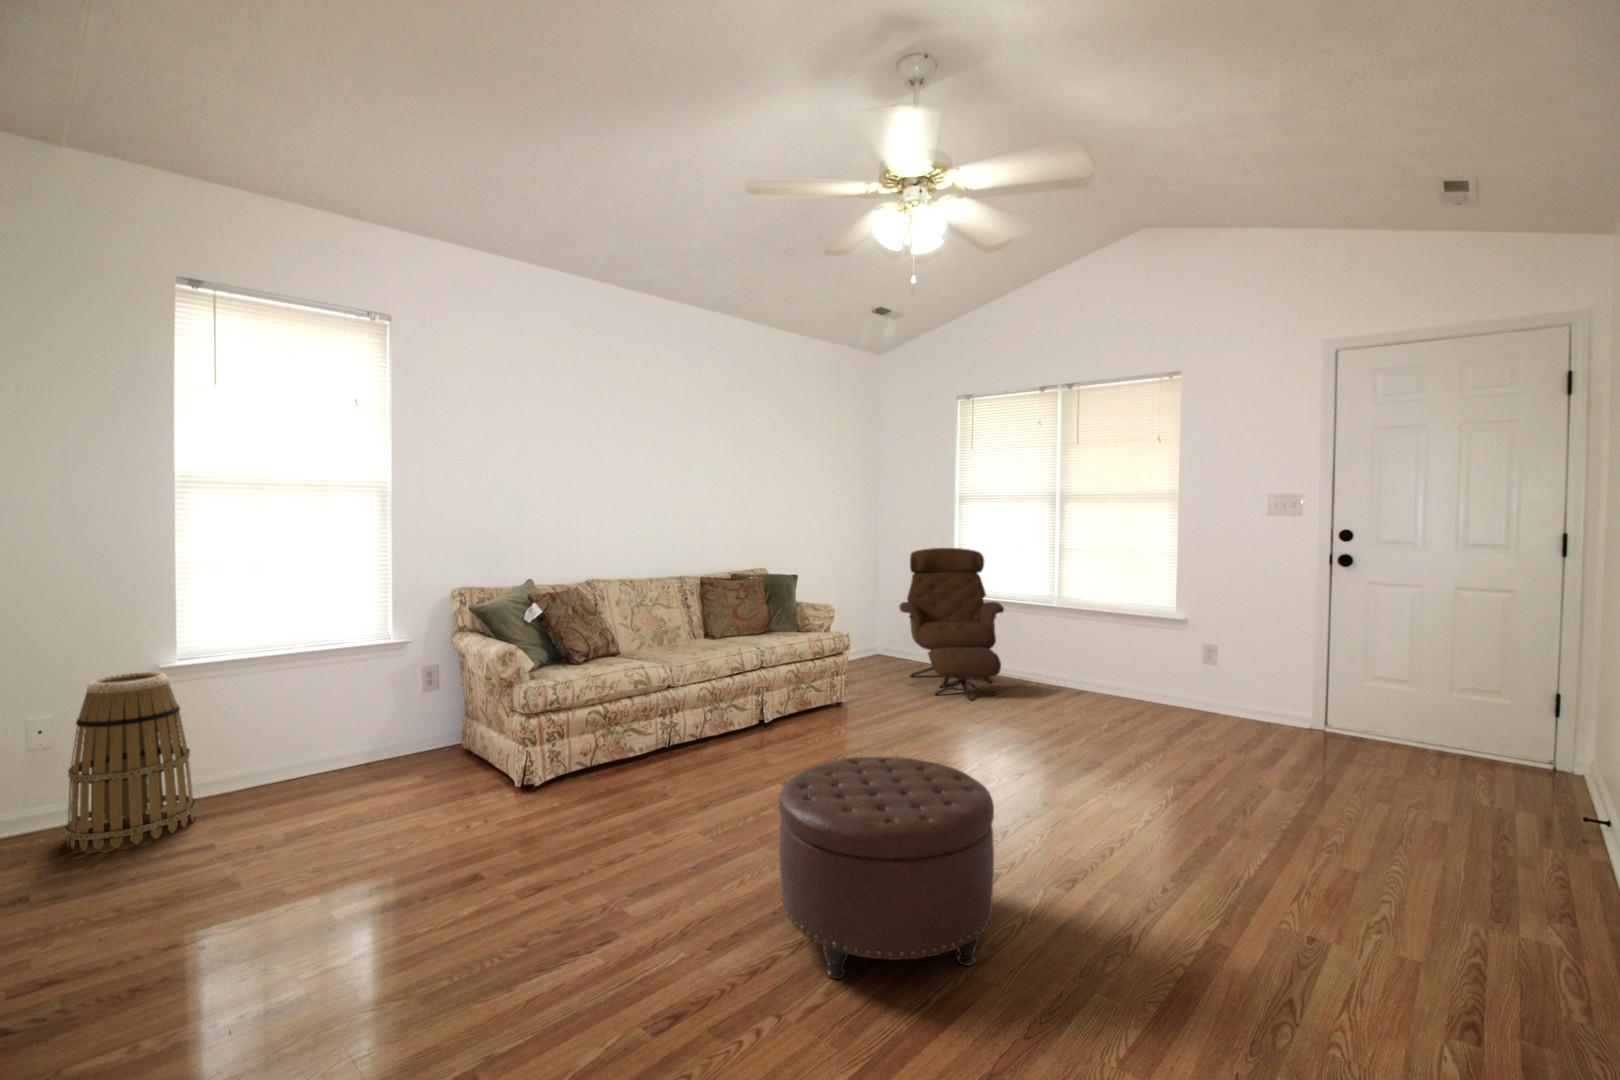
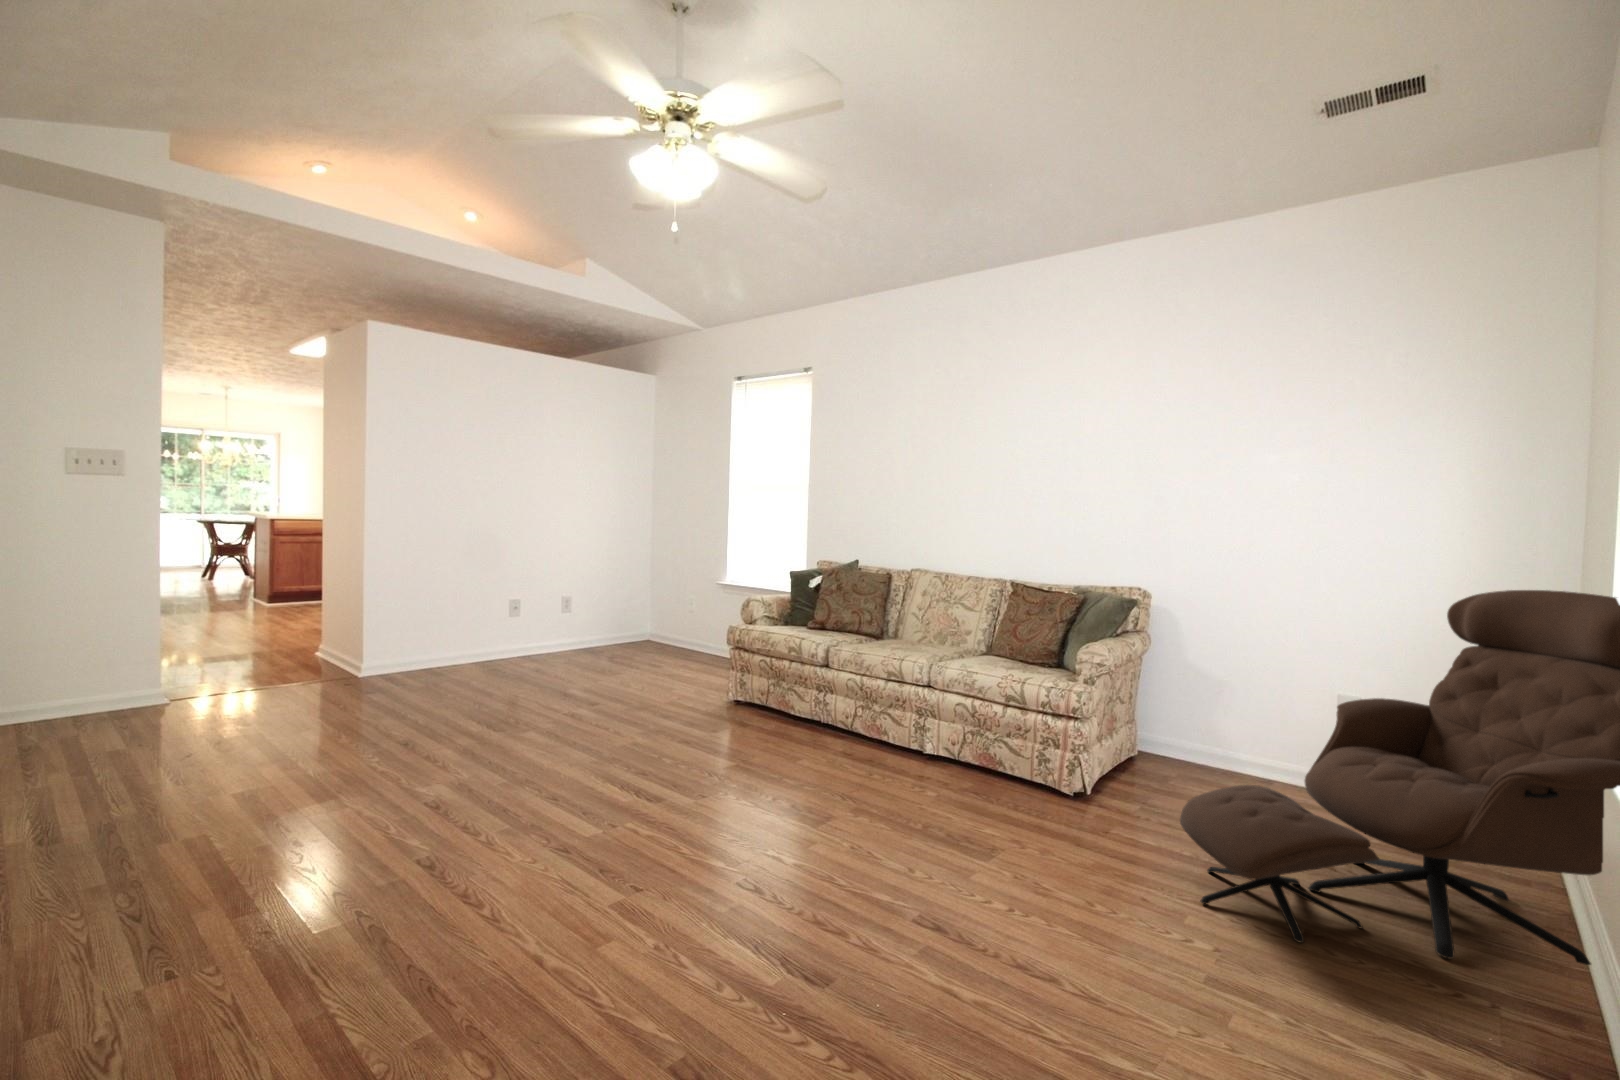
basket: present [65,672,196,851] -> none [665,582,713,661]
ottoman: present [779,757,994,979] -> none [331,663,511,803]

